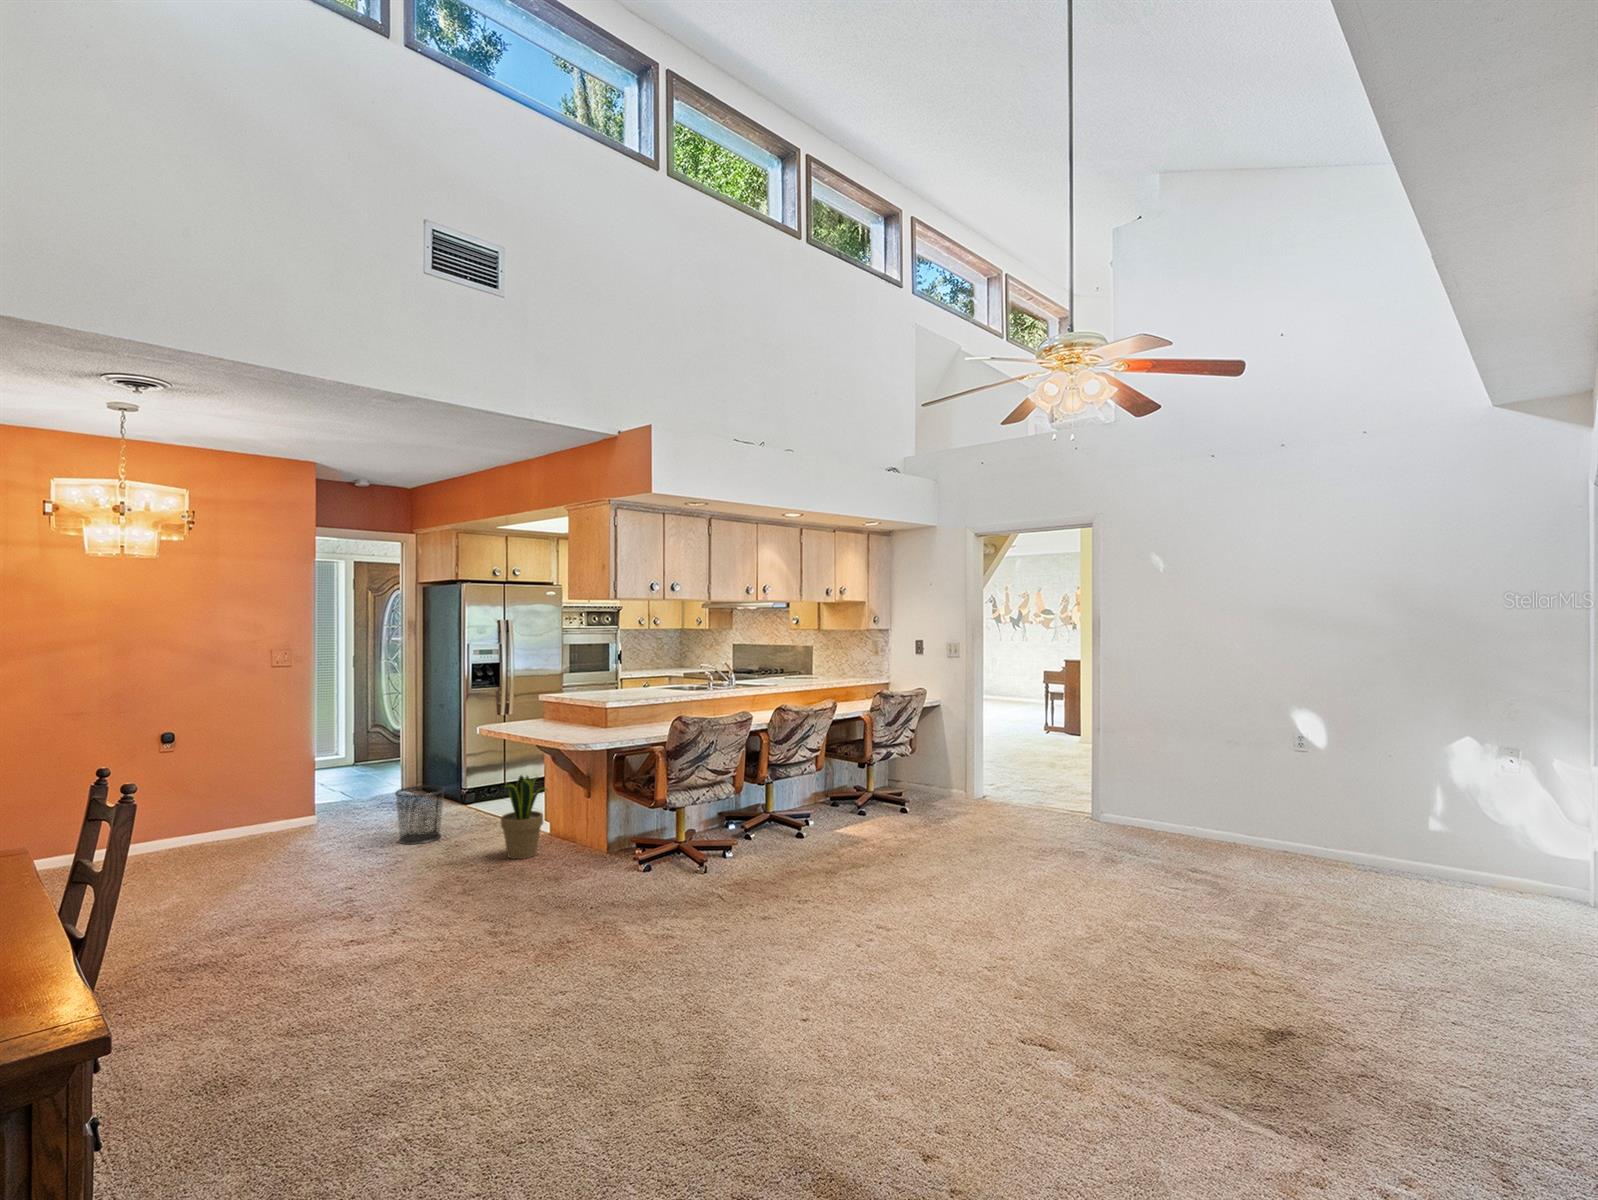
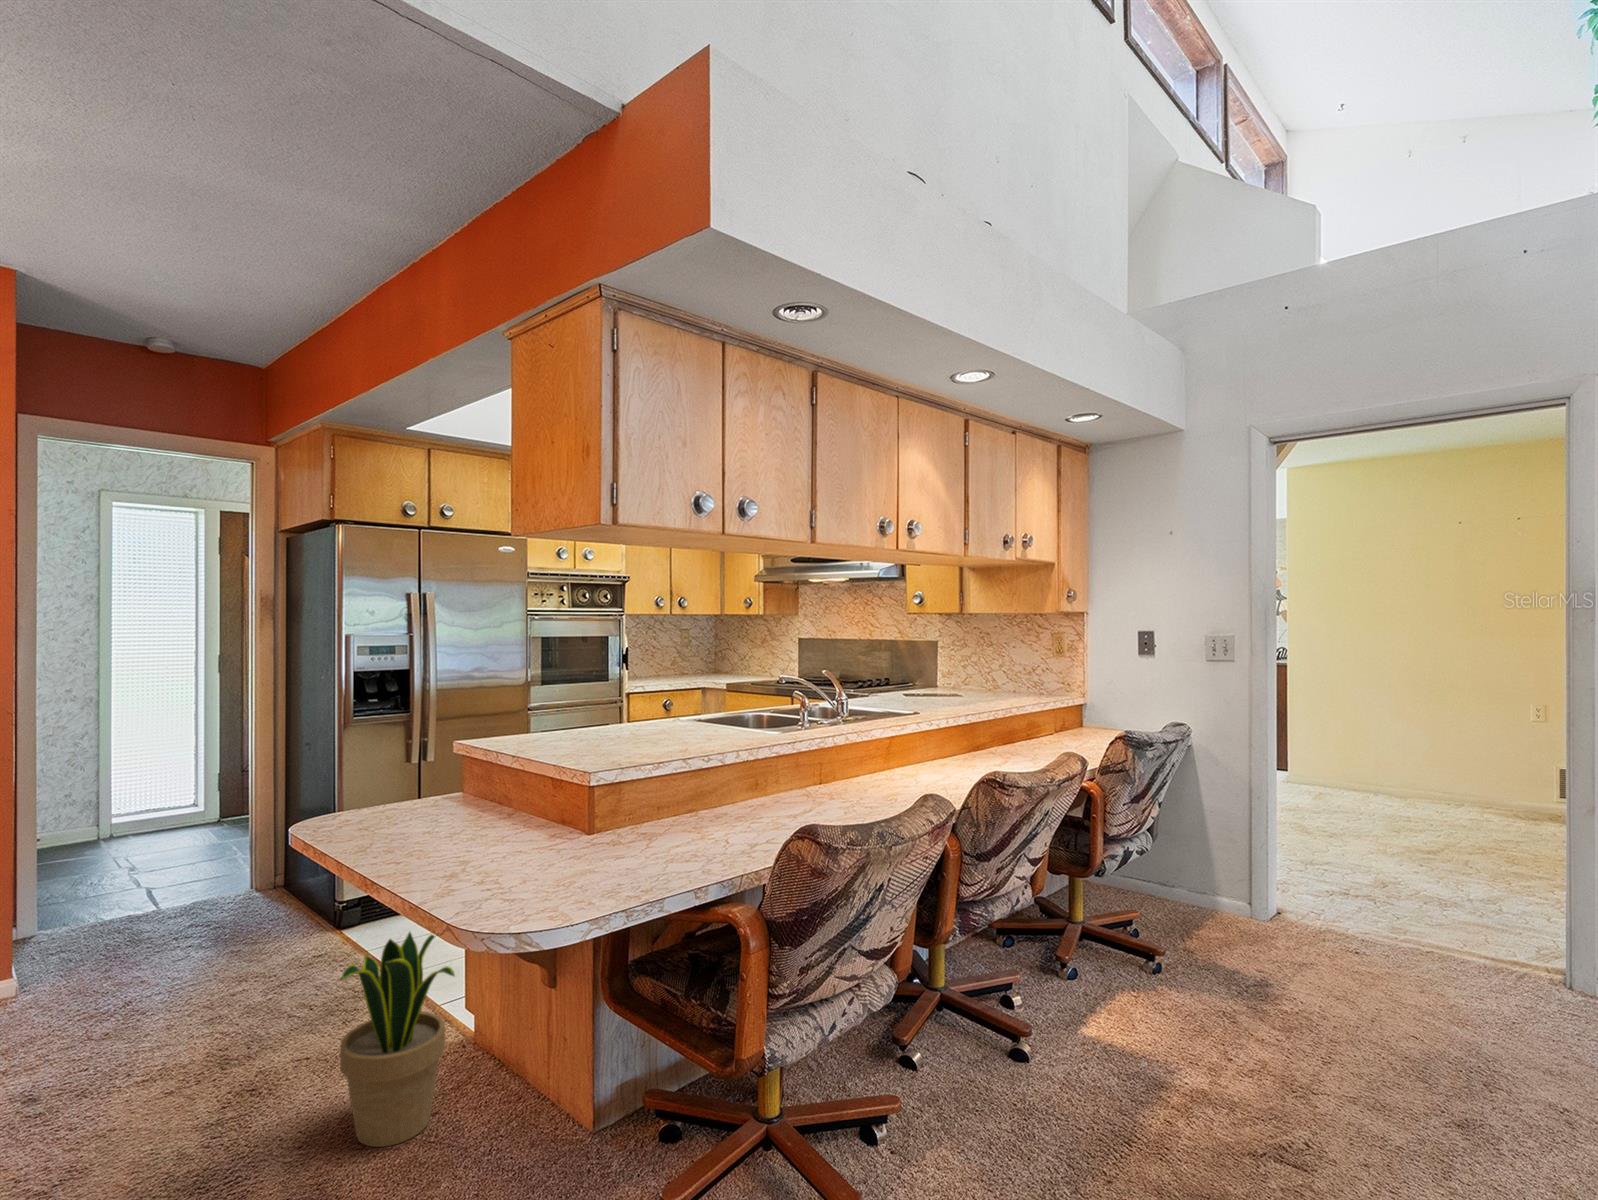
waste bin: present [395,785,444,844] -> none [132,926,253,1072]

